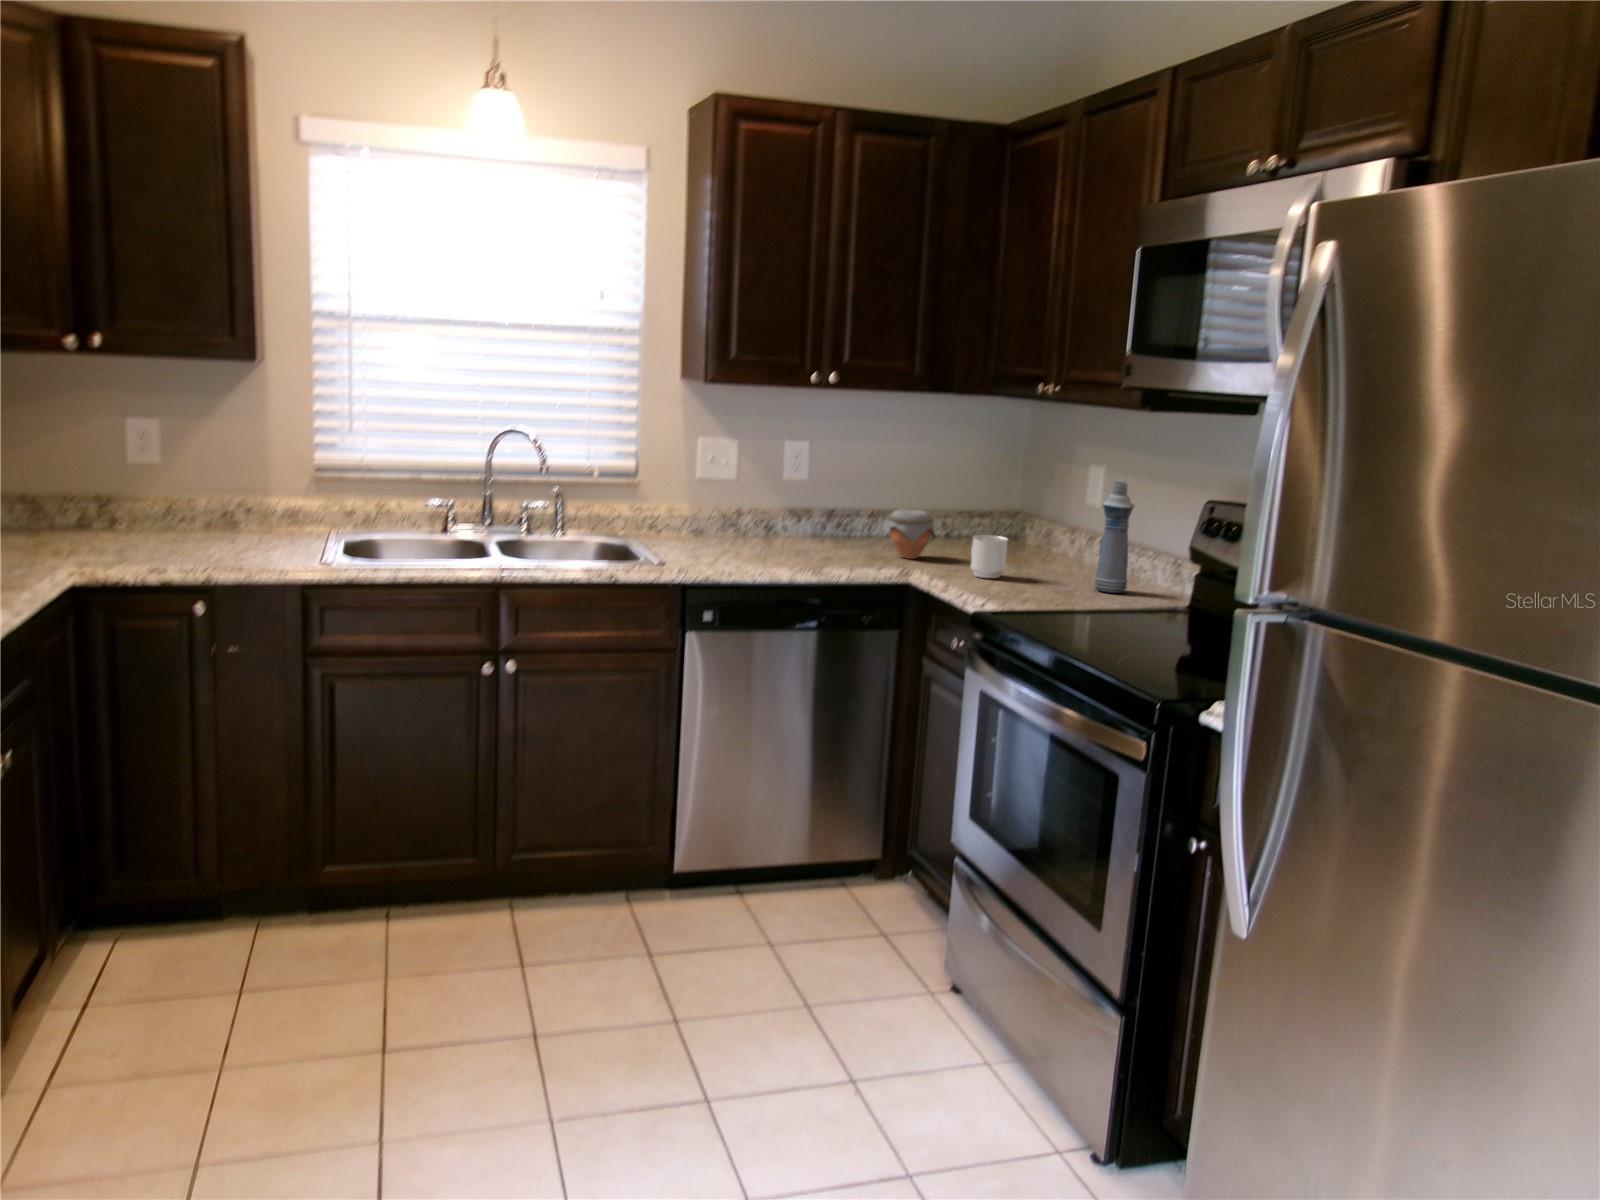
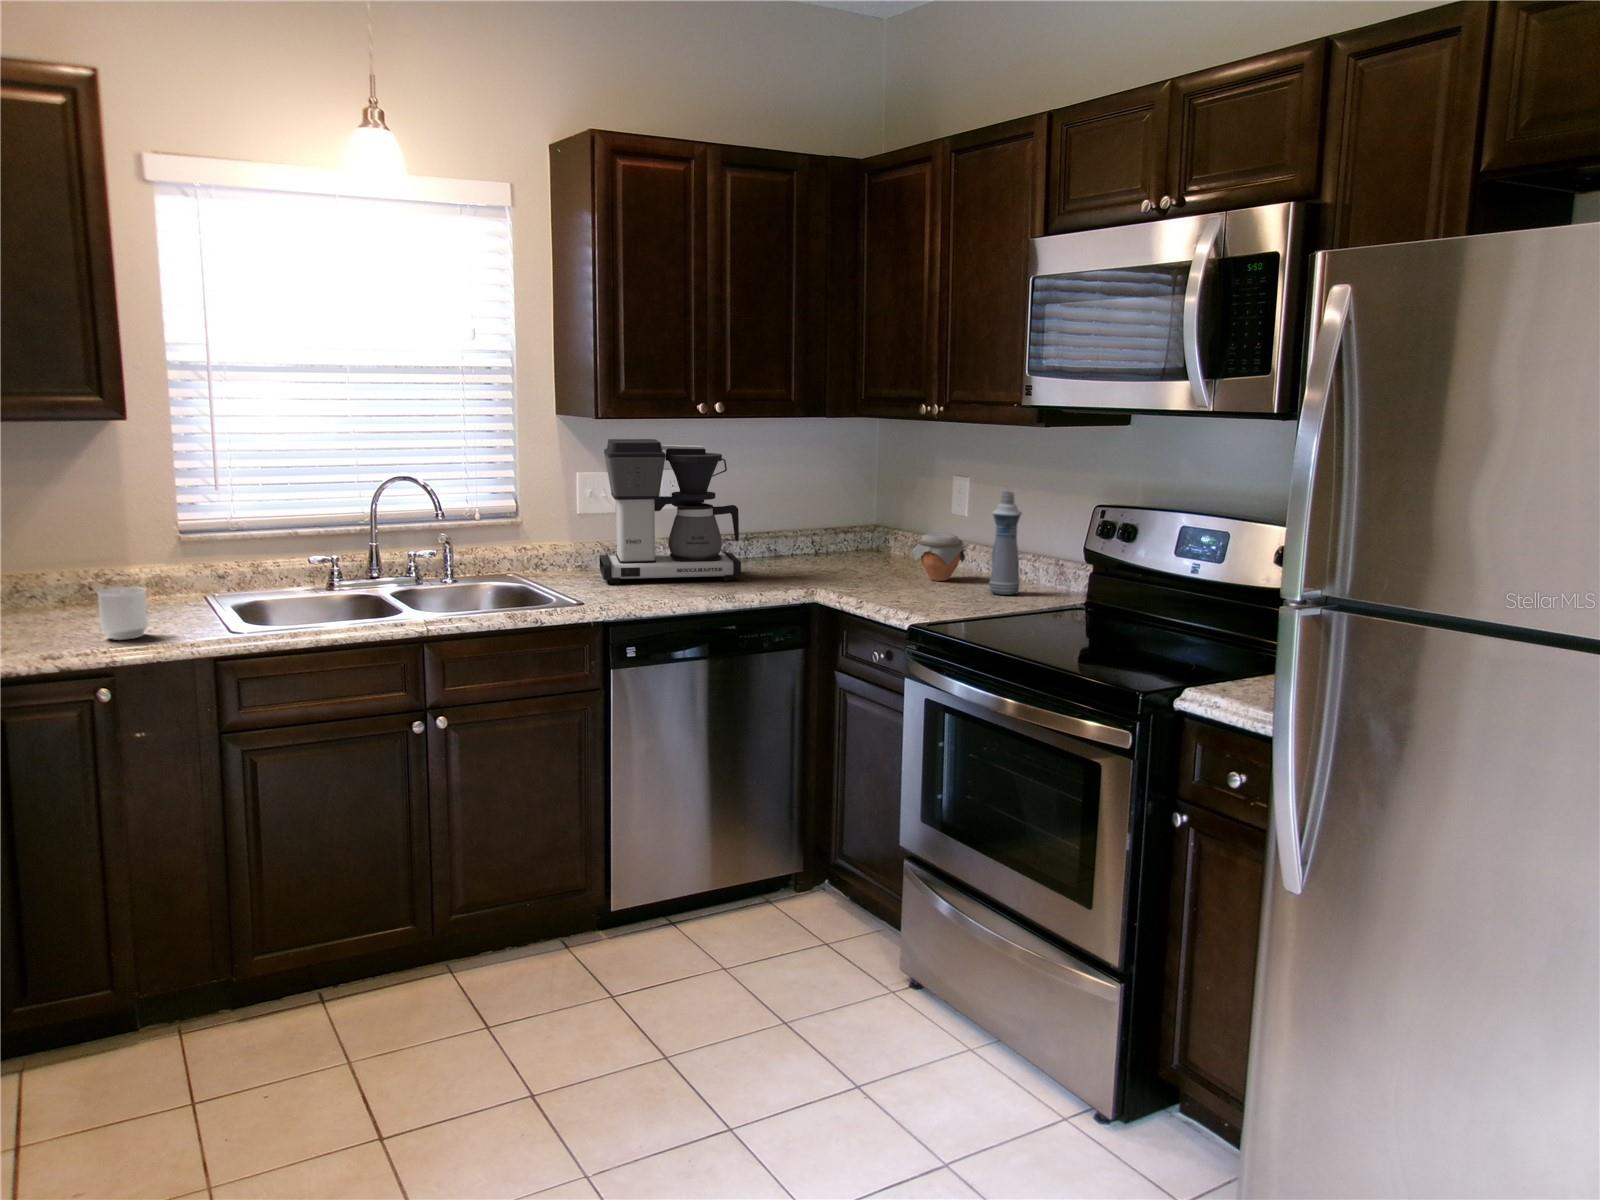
coffee maker: none [705,405,849,556] -> present [600,439,741,584]
jar: present [883,509,936,559] -> present [912,533,965,581]
mug: present [971,535,1008,578] -> present [97,587,149,640]

